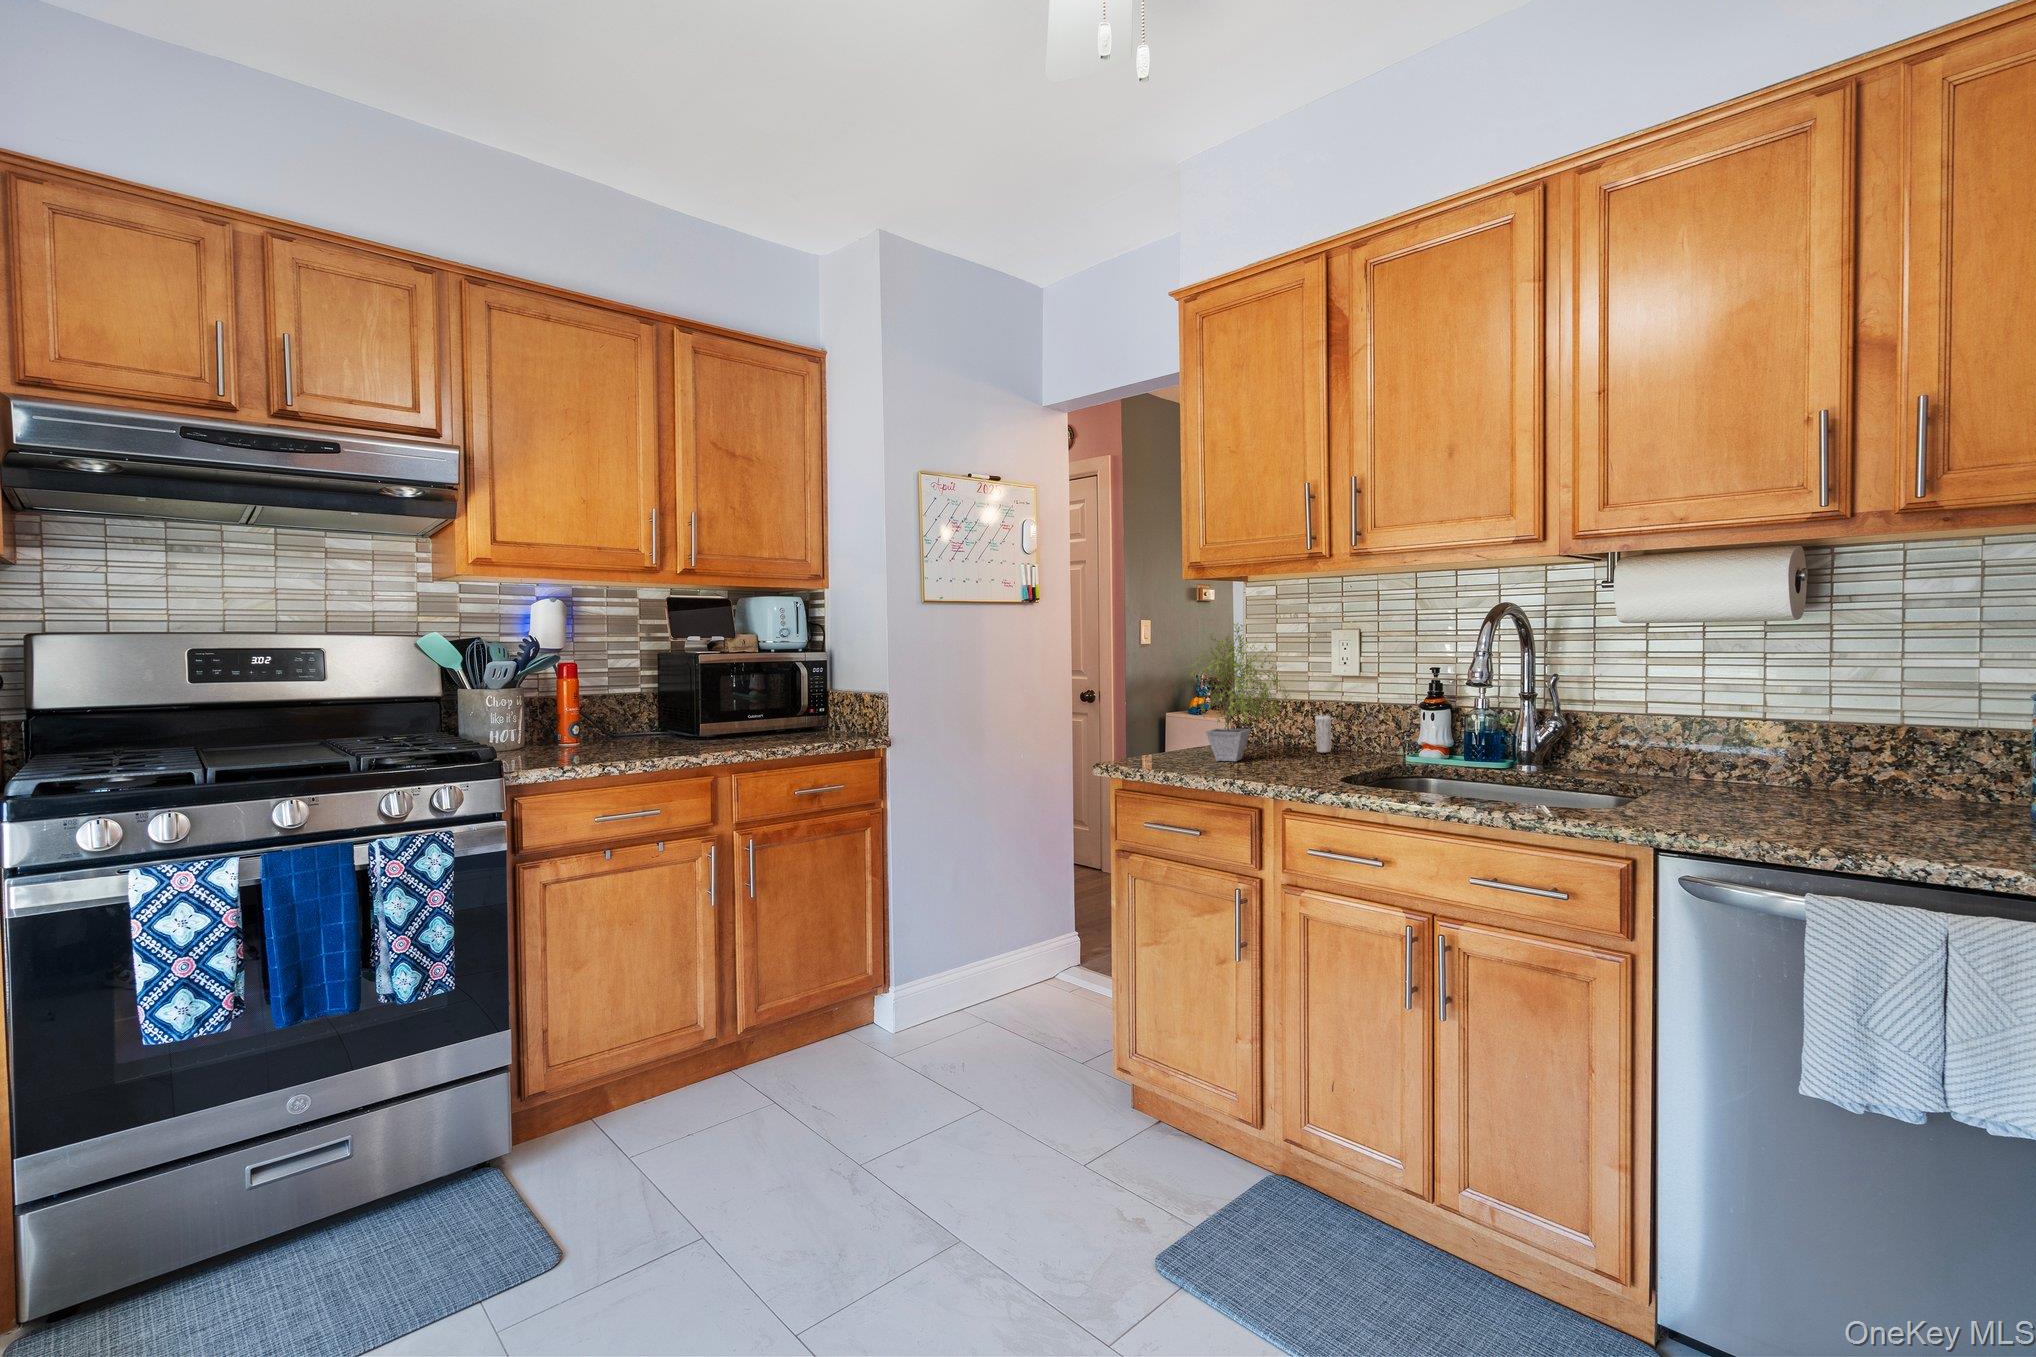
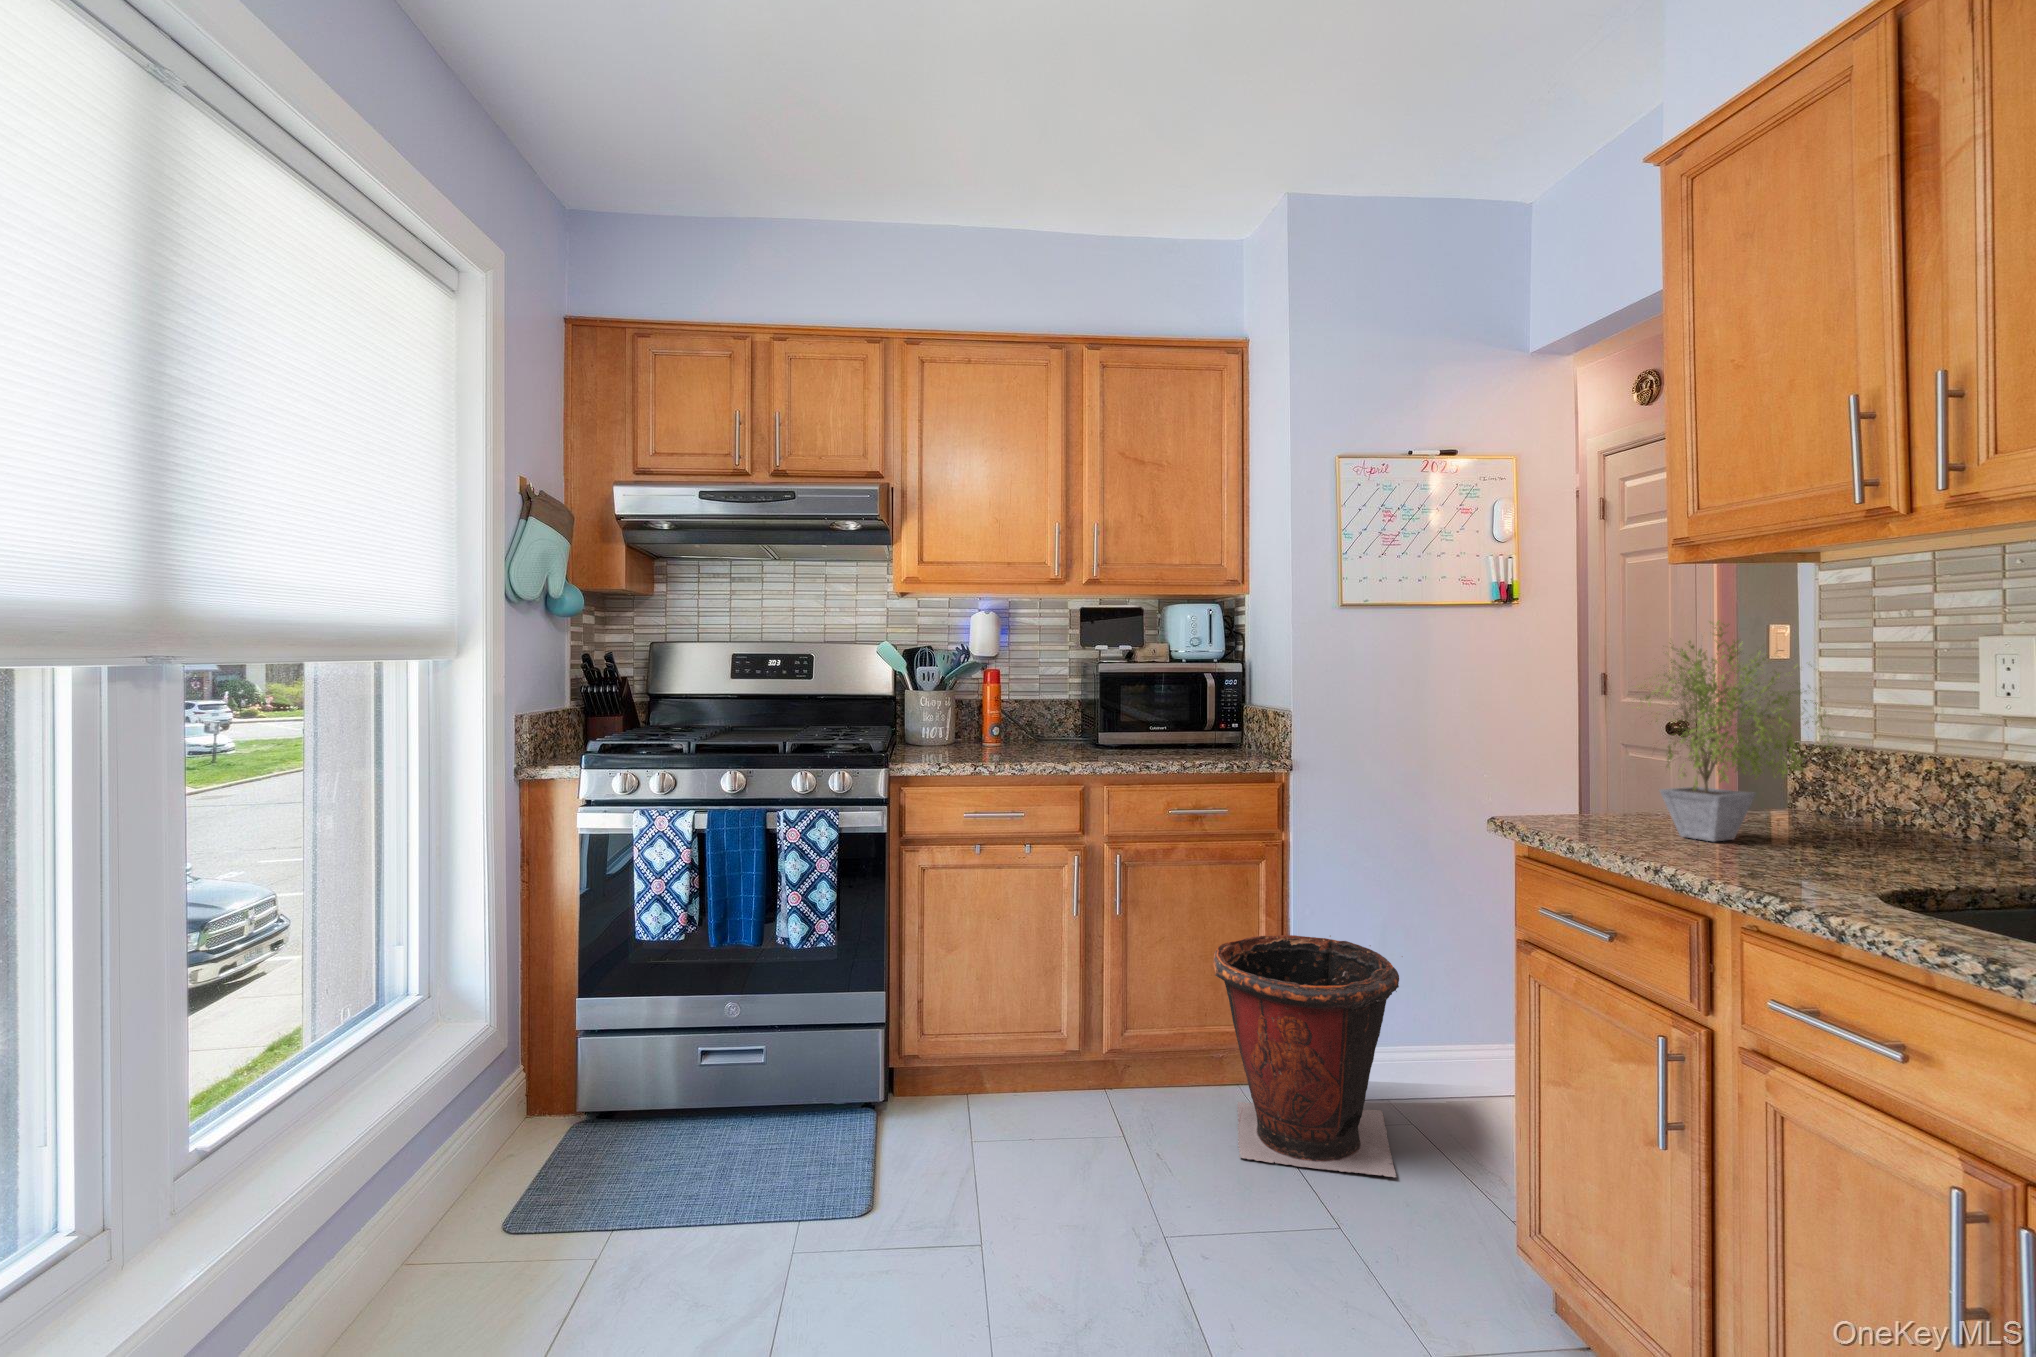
candle: present [1315,713,1331,753] -> none [1923,768,1961,848]
trash can: none [841,881,1006,1084] -> present [1213,935,1403,1177]

